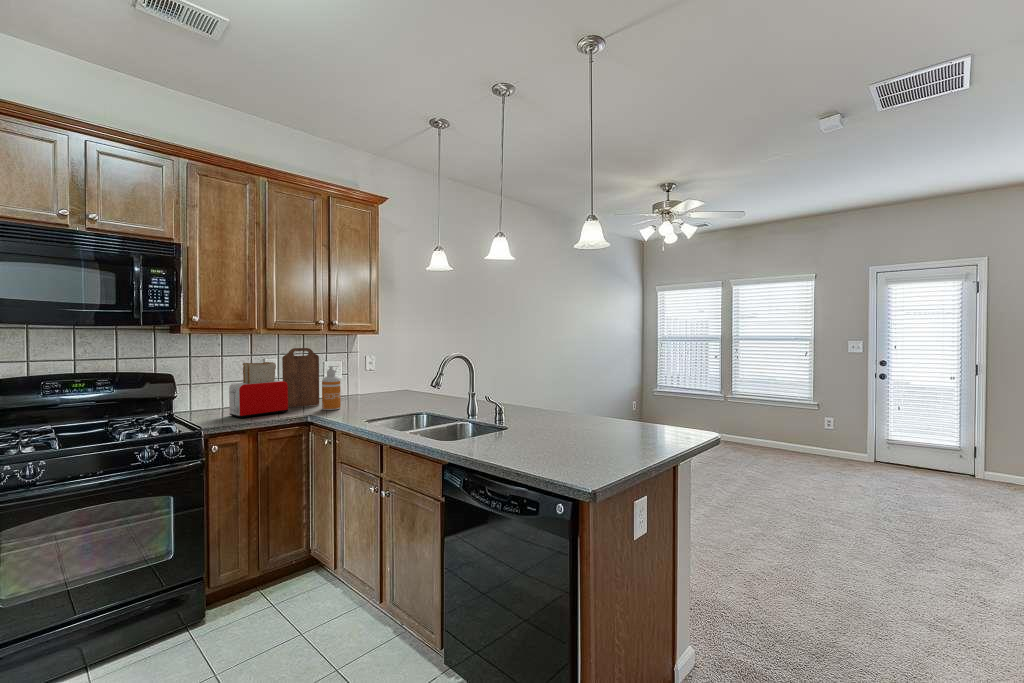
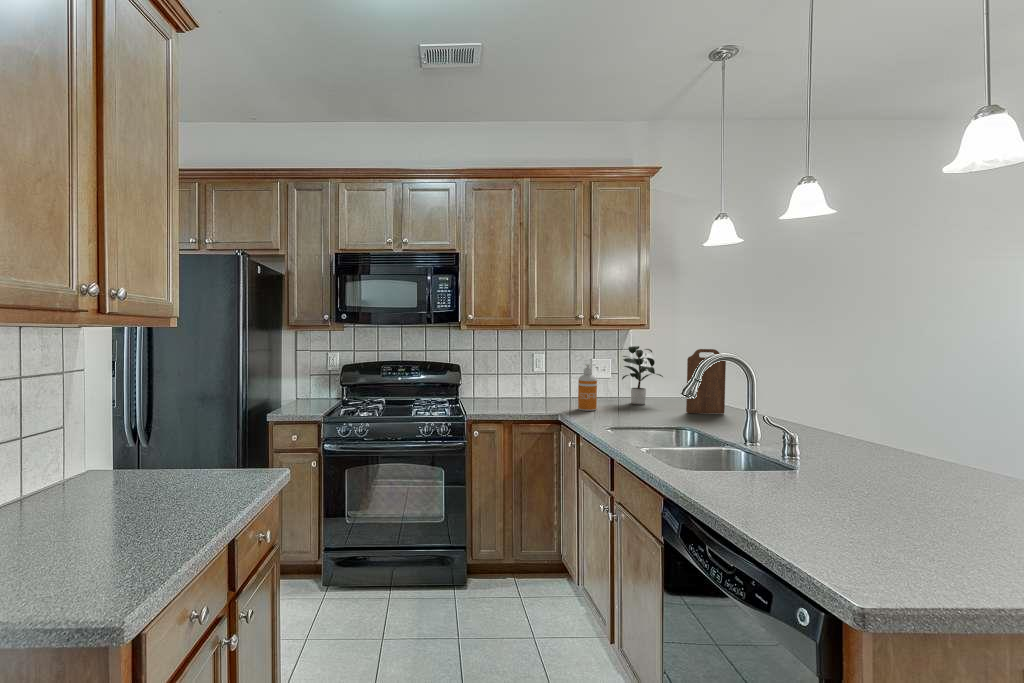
potted plant: none [351,347,401,400] -> present [622,346,663,405]
cutting board: present [282,348,319,408] -> present [686,349,726,414]
toaster: present [229,362,288,418] -> none [494,357,545,409]

